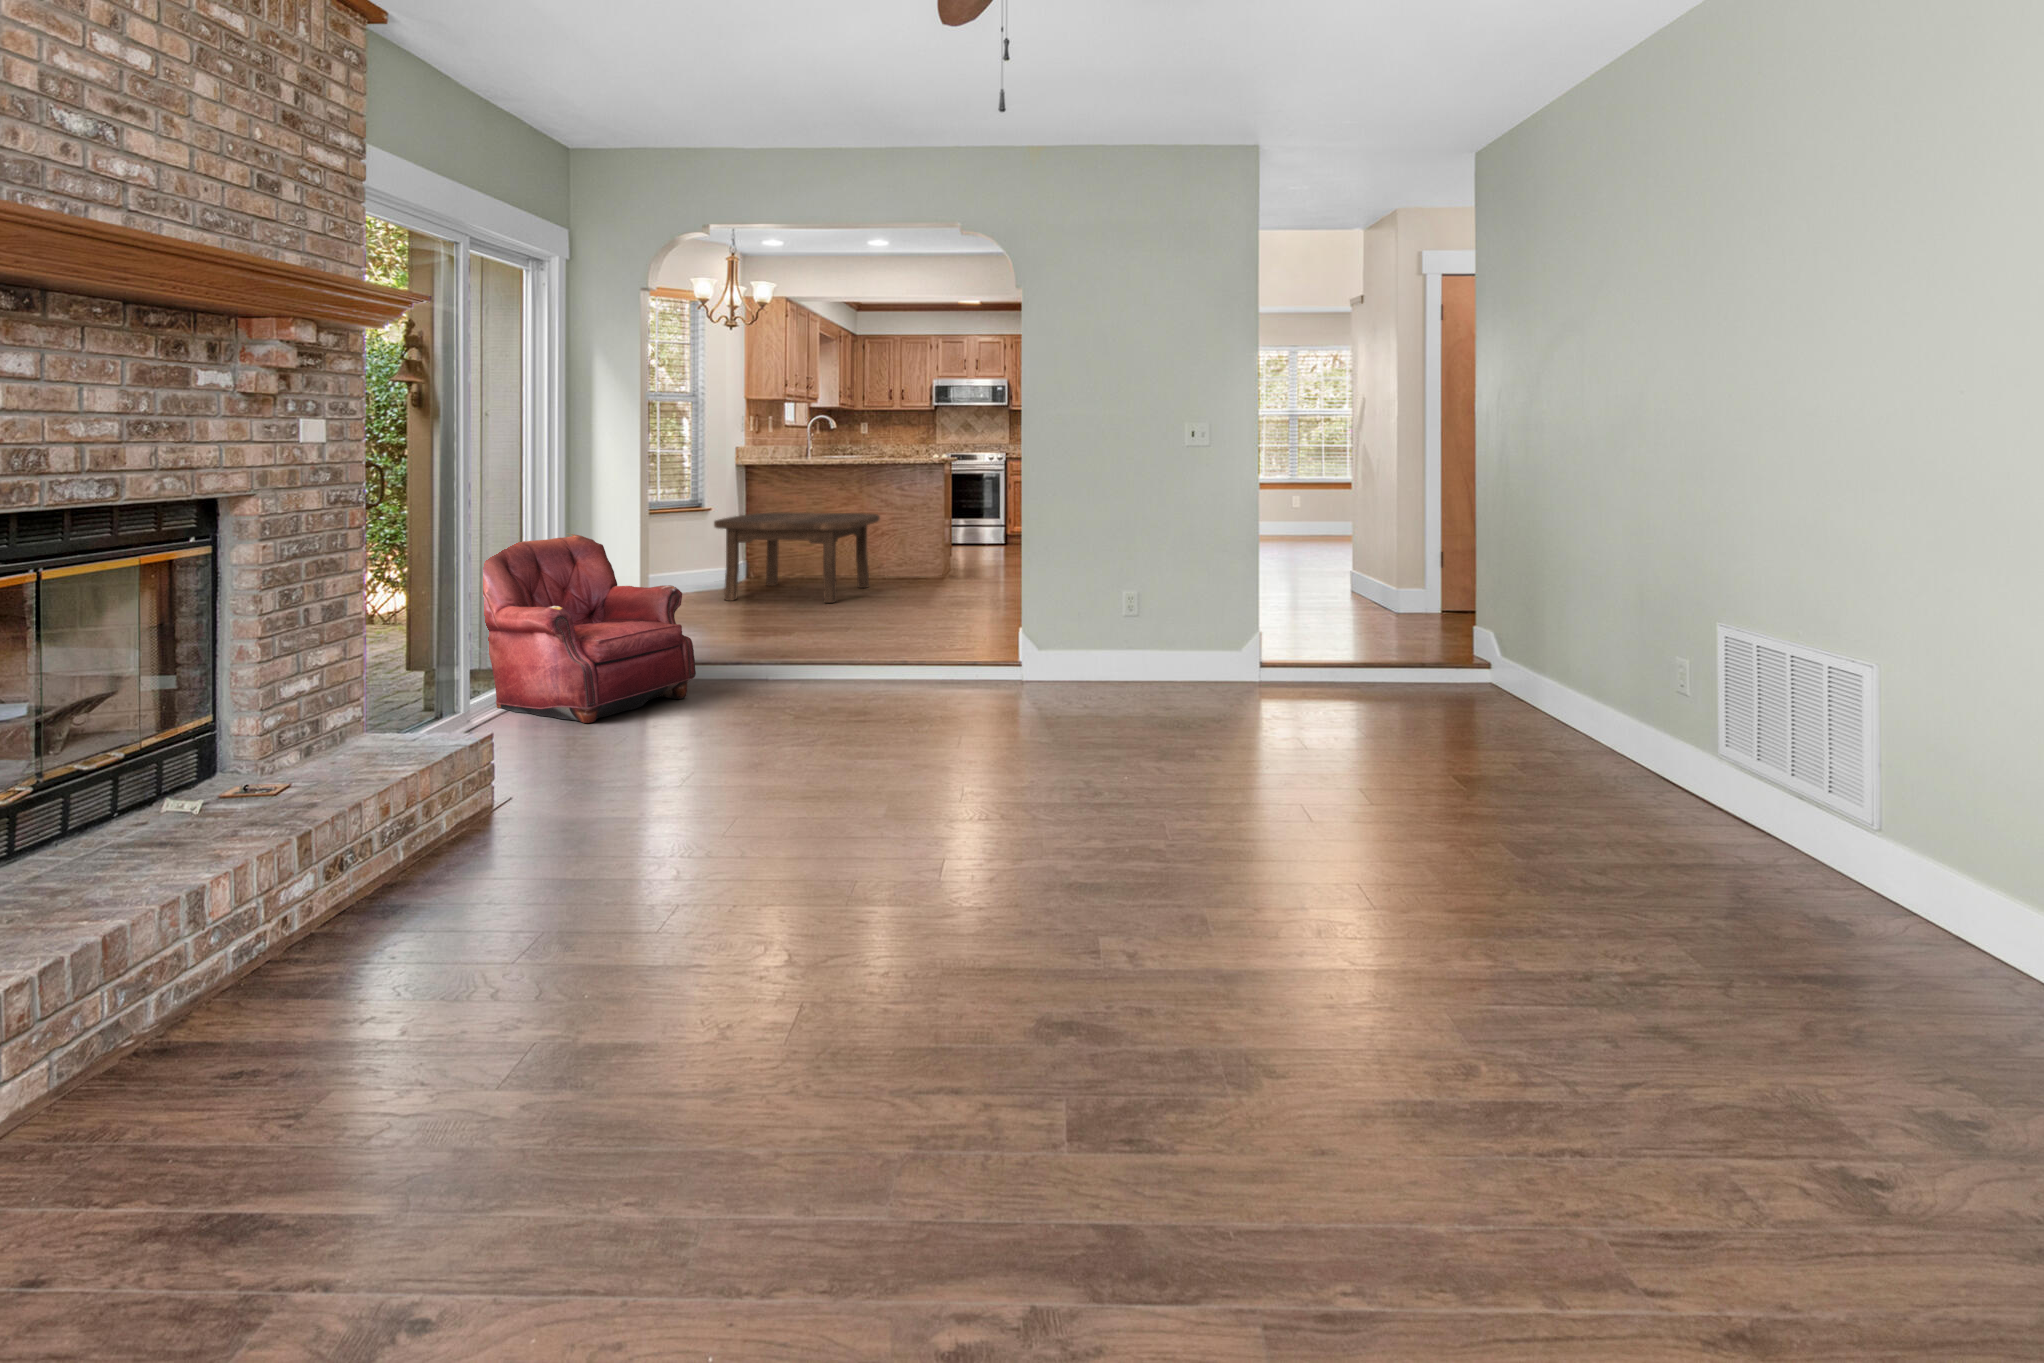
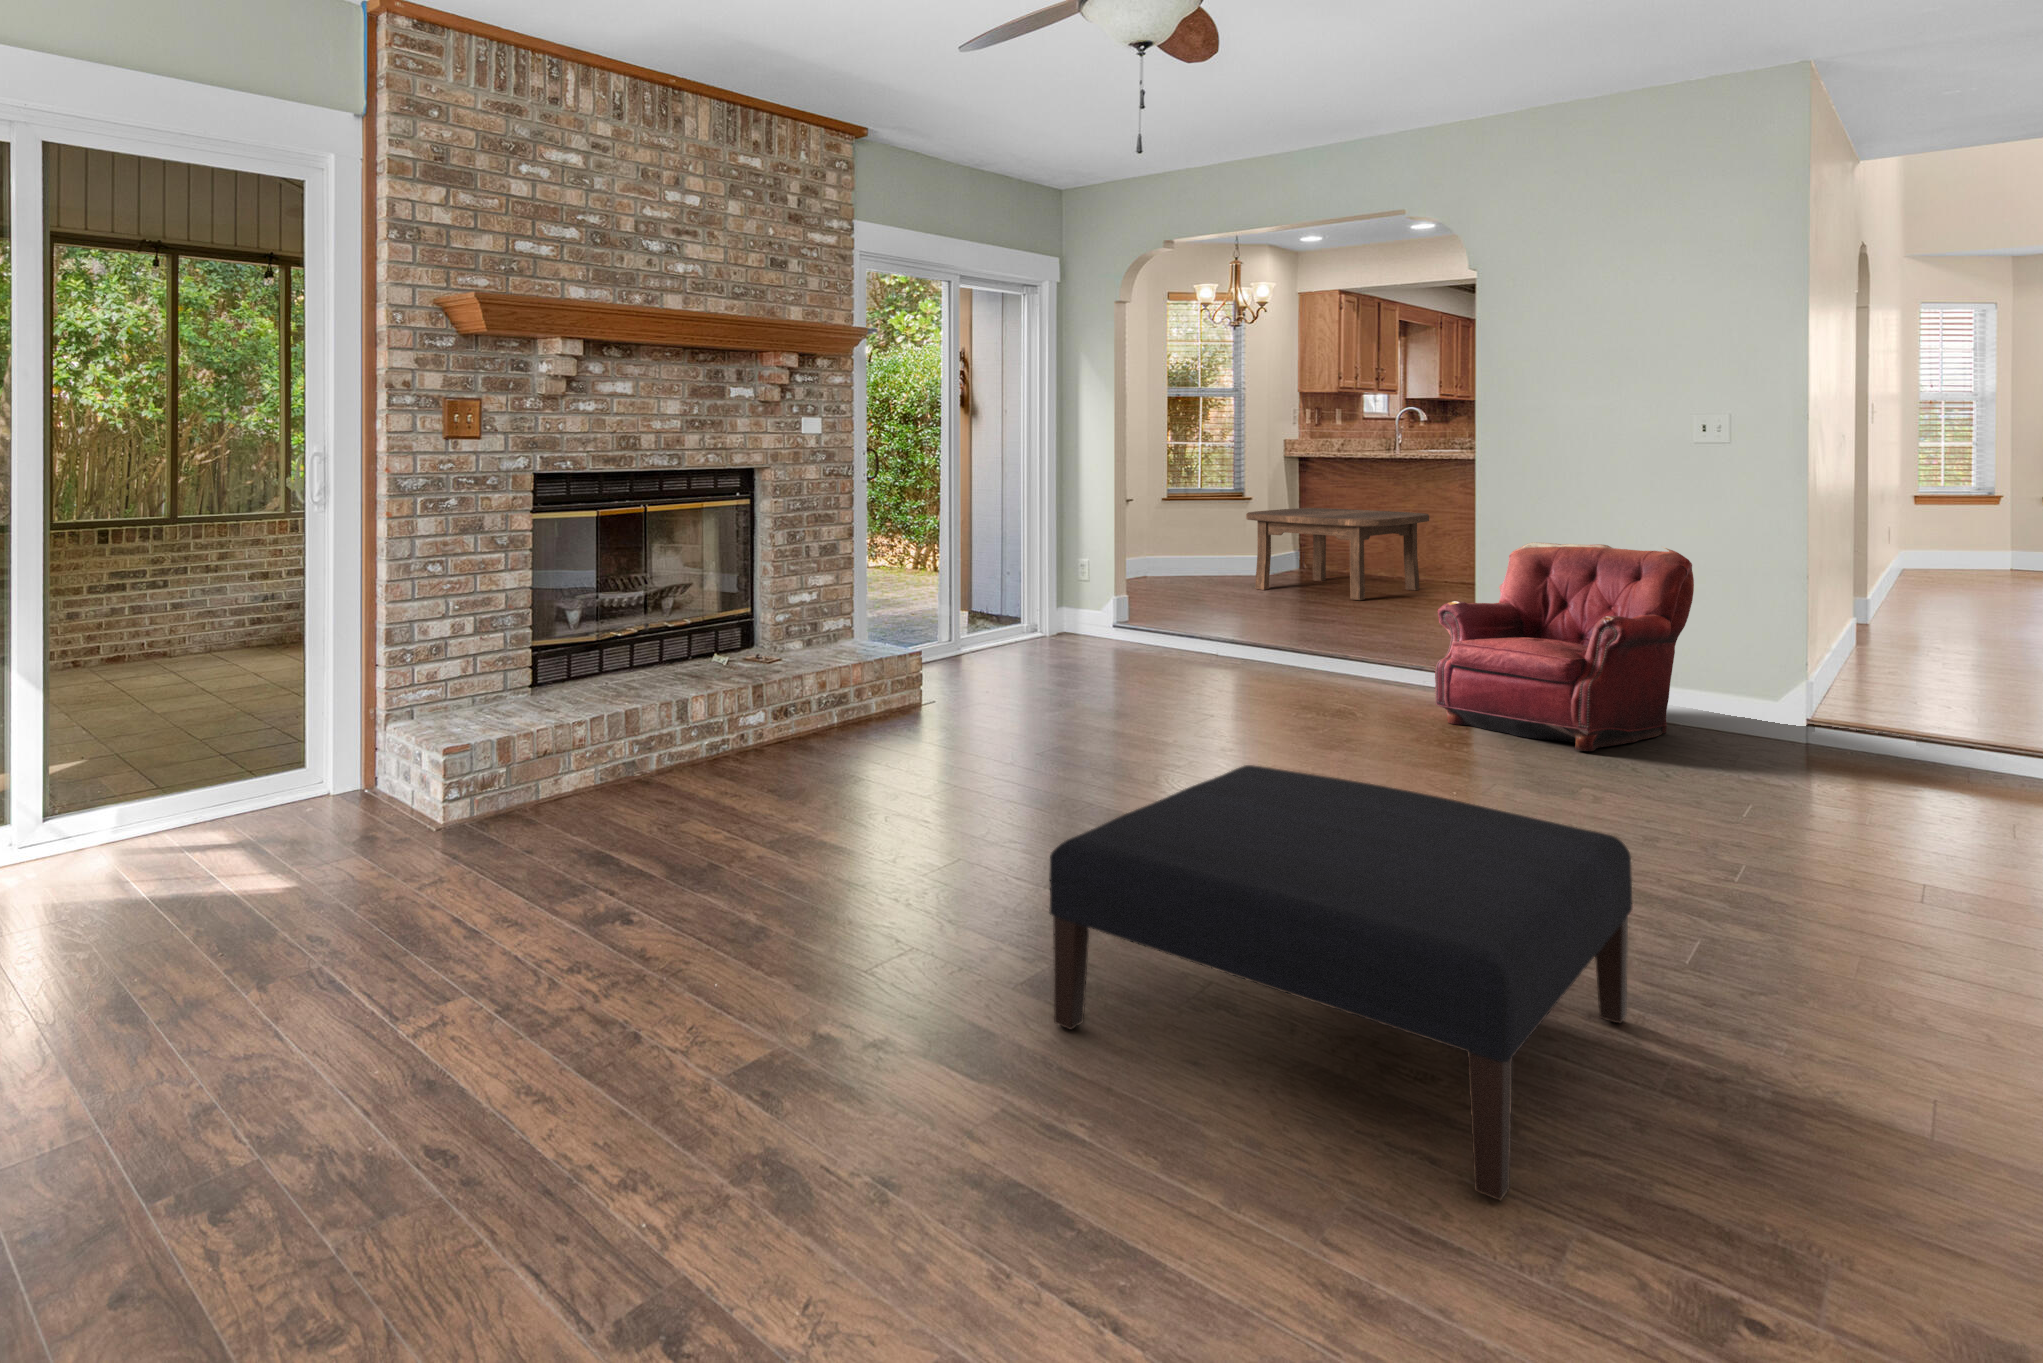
armchair: present [483,534,696,723] -> present [1435,542,1694,751]
ottoman: none [1160,828,1812,1296] -> present [1049,765,1632,1200]

